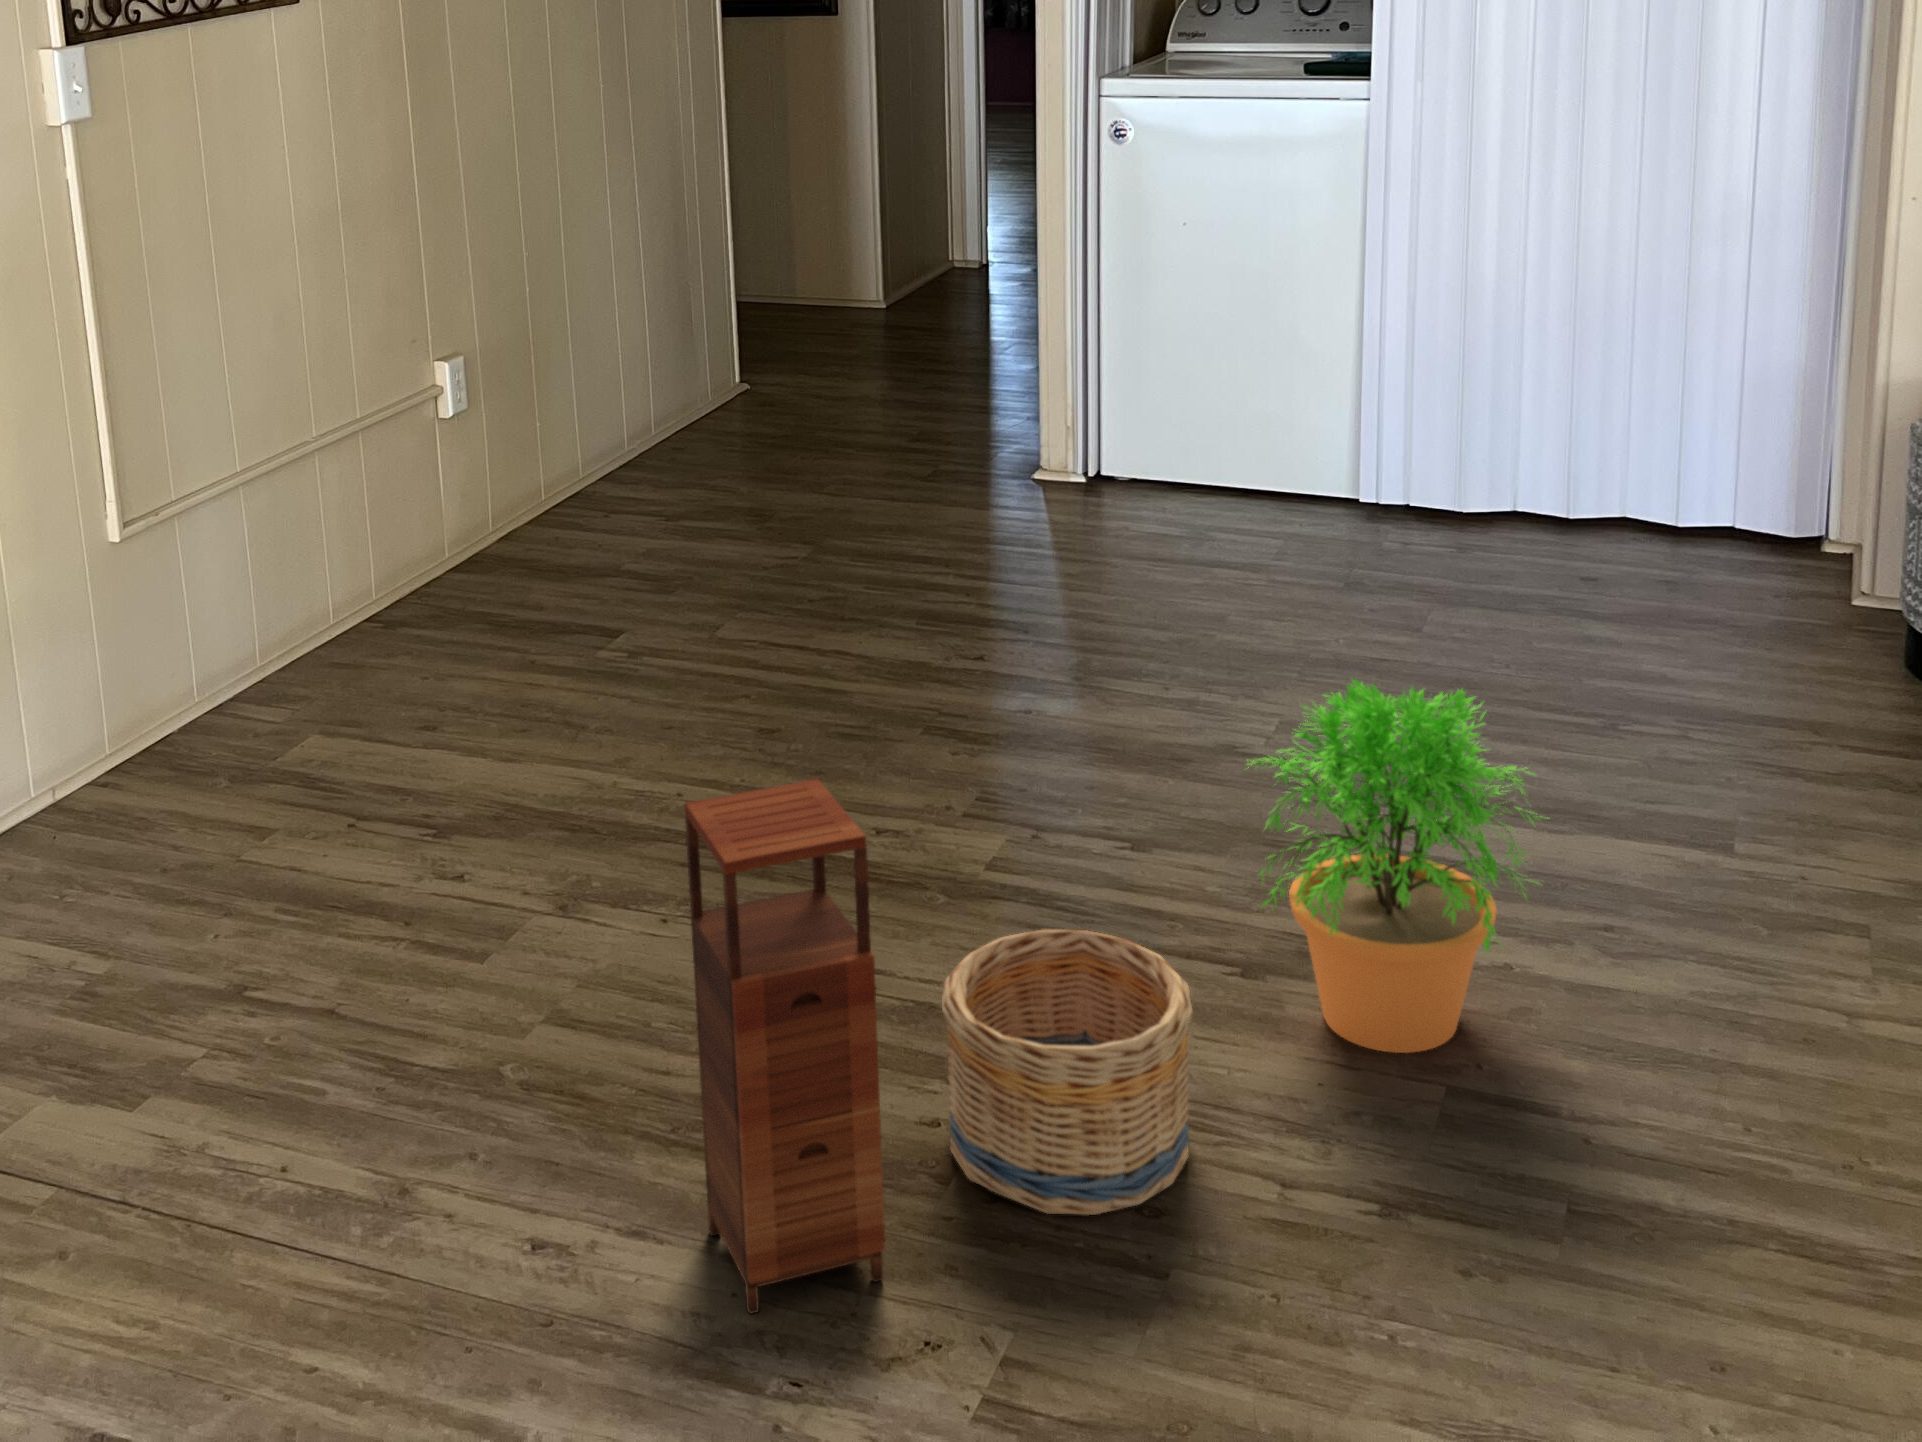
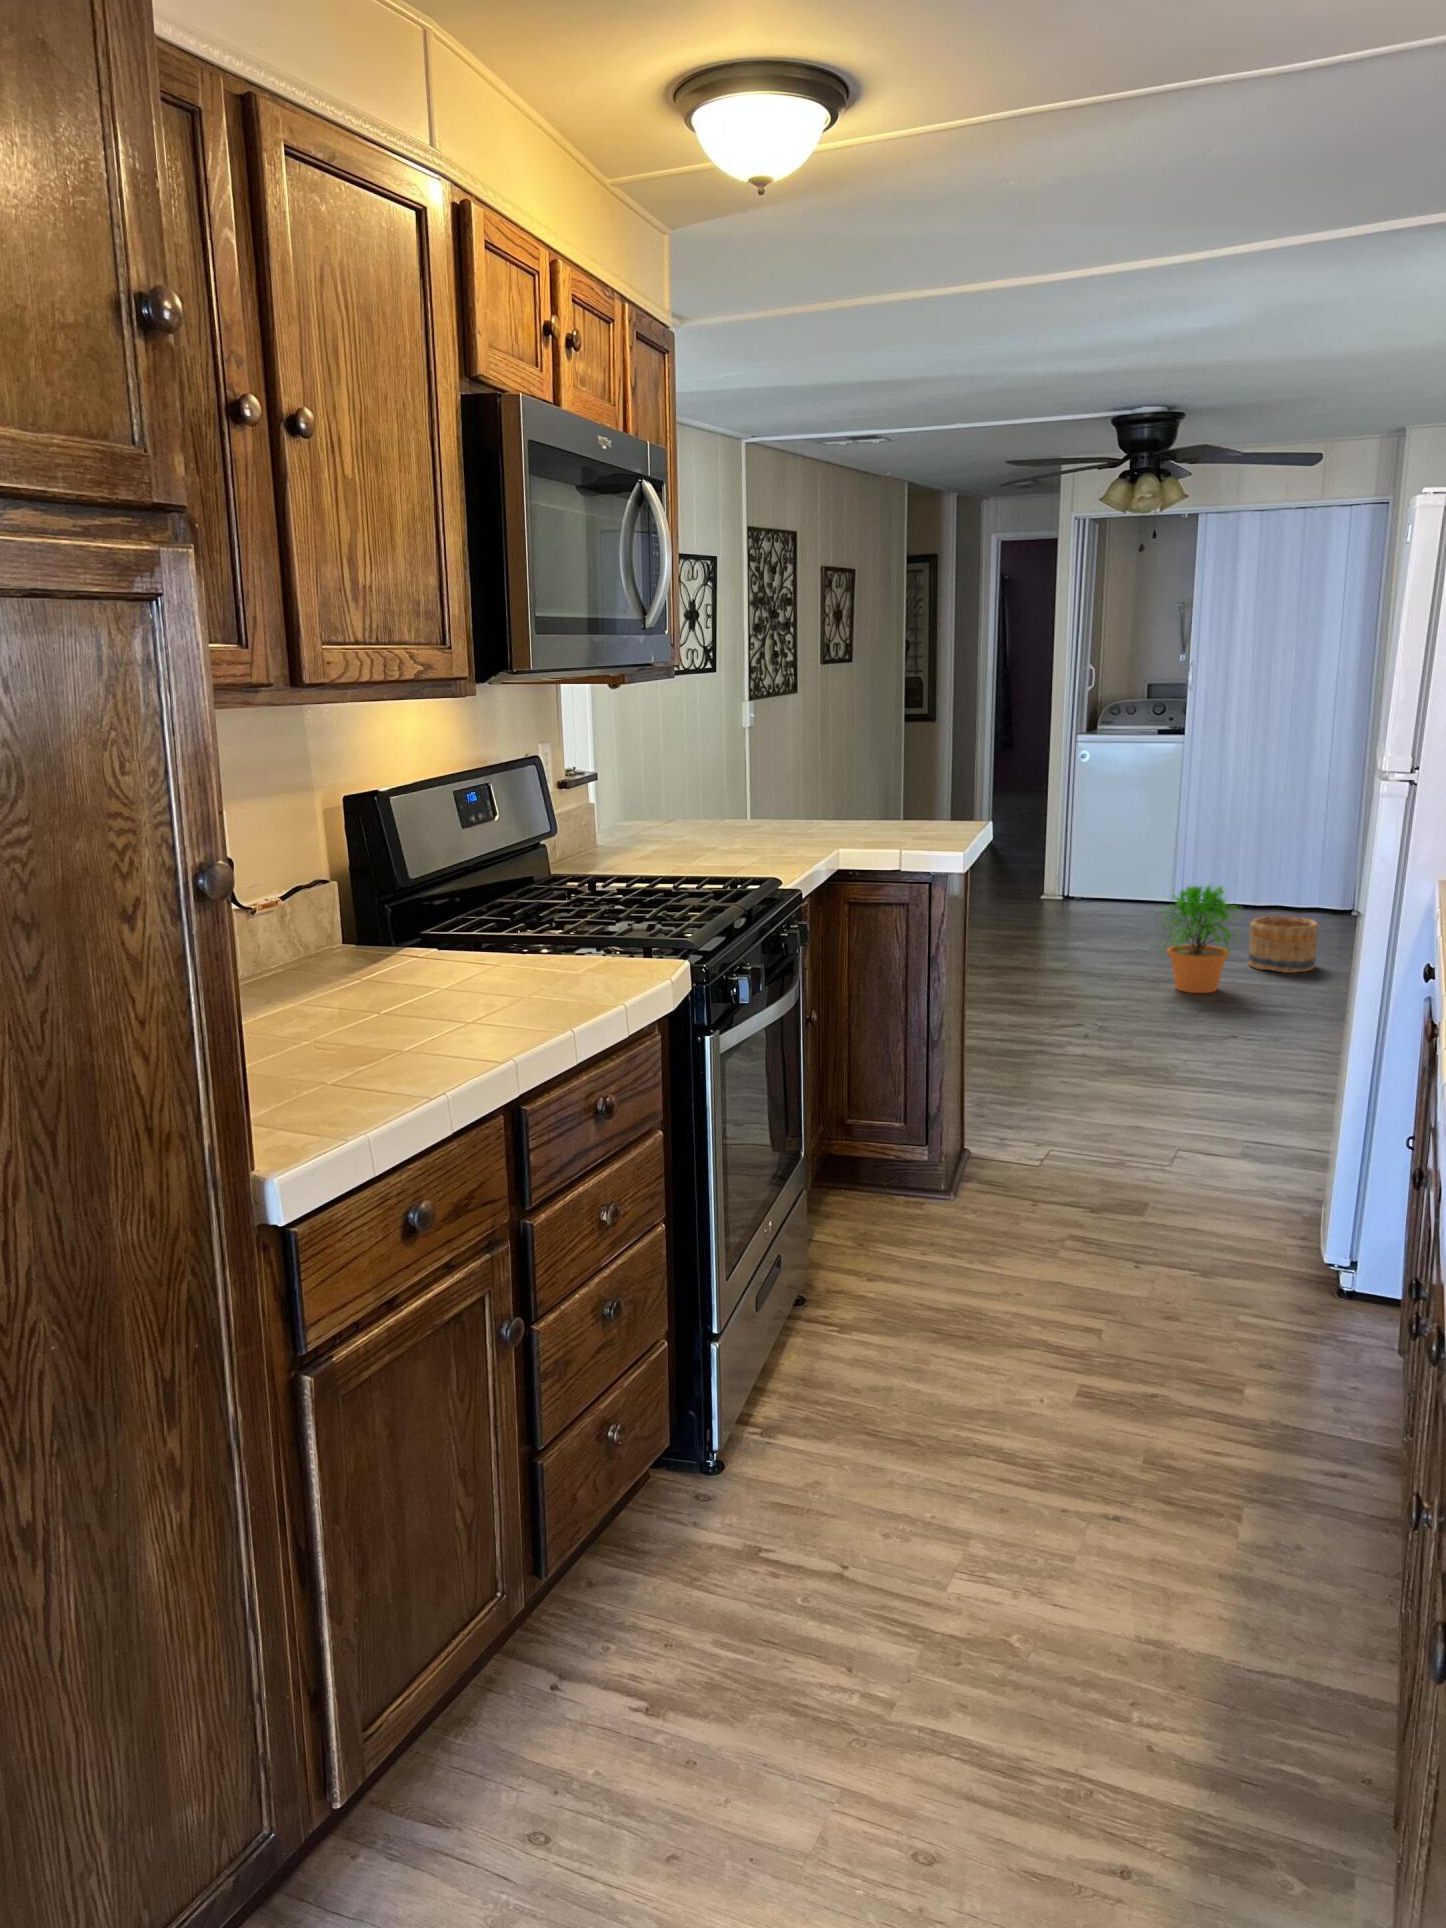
storage cabinet: present [684,779,885,1314] -> none [1007,884,1065,1023]
basket: present [942,929,1193,1215] -> present [1248,916,1319,973]

